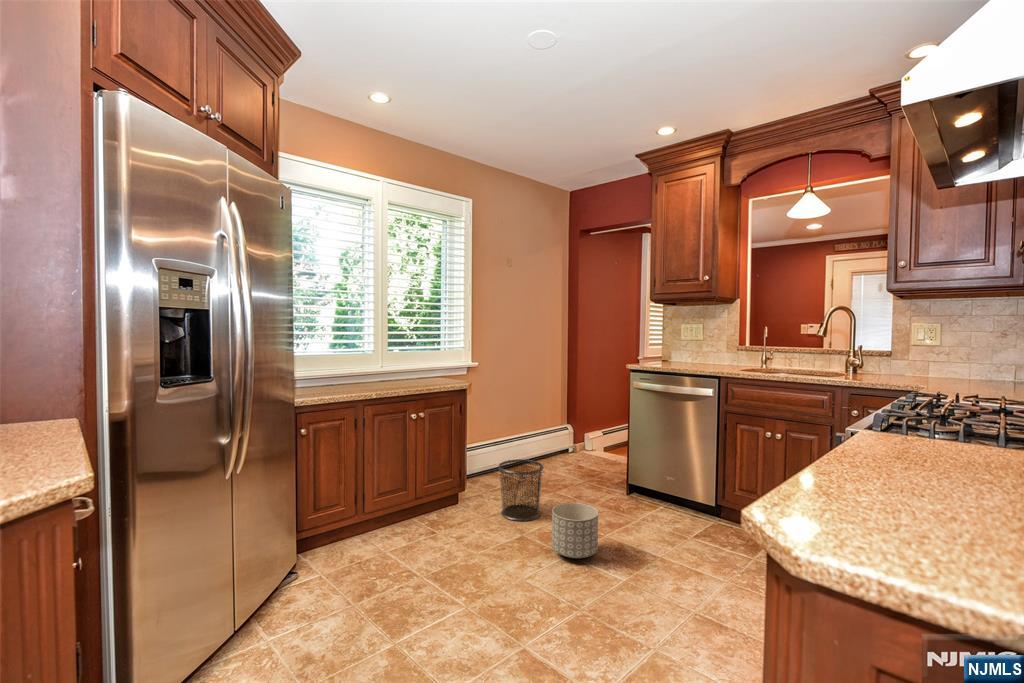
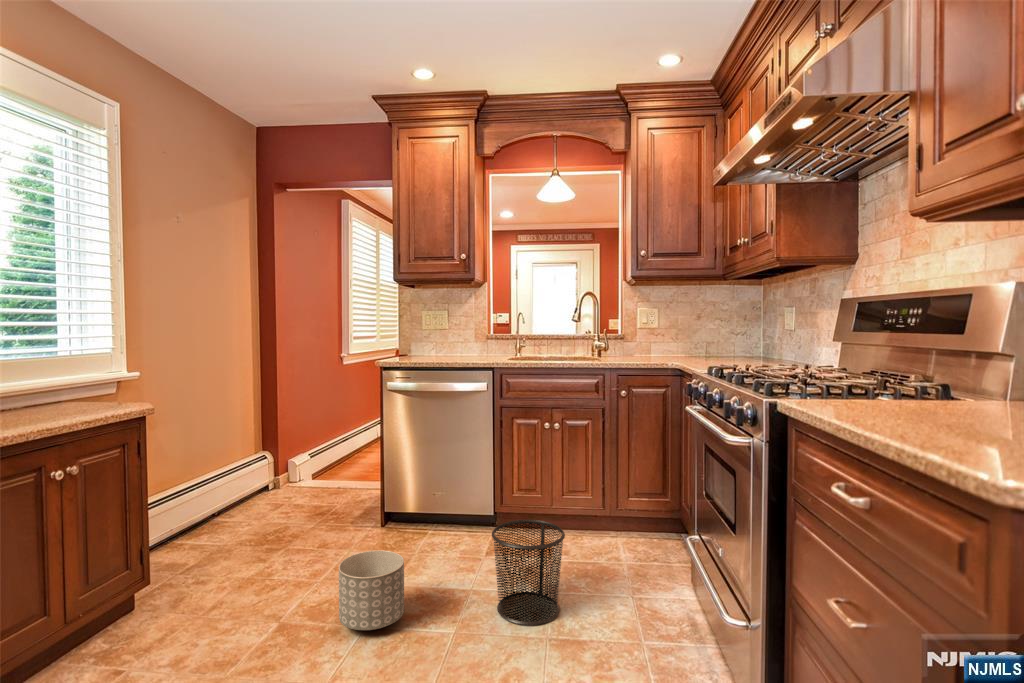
waste bin: present [498,459,544,521] -> present [492,520,565,625]

